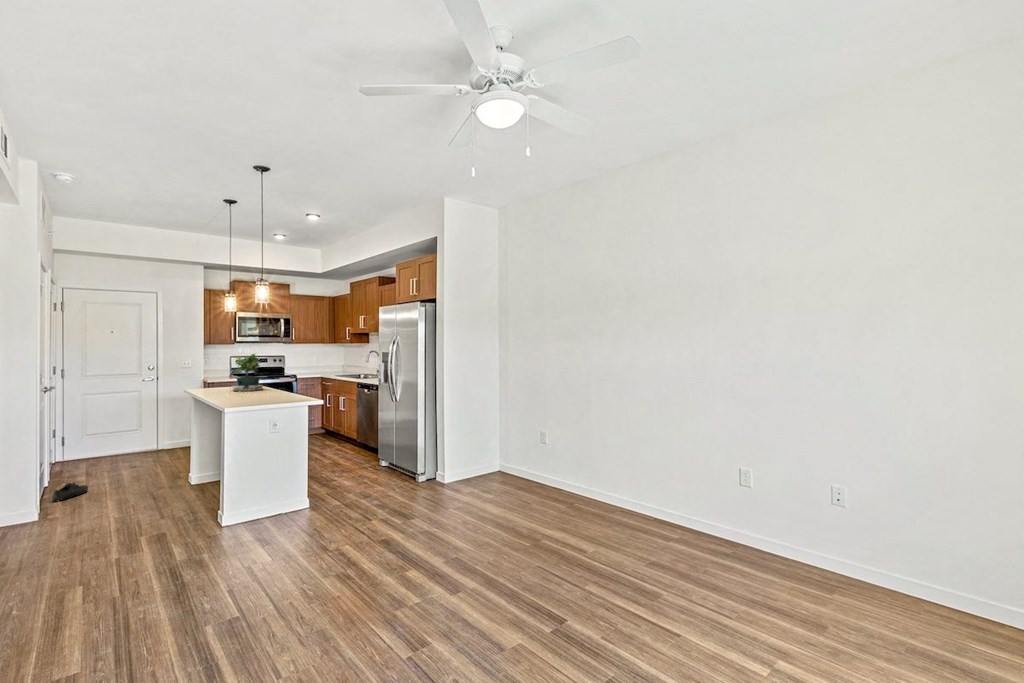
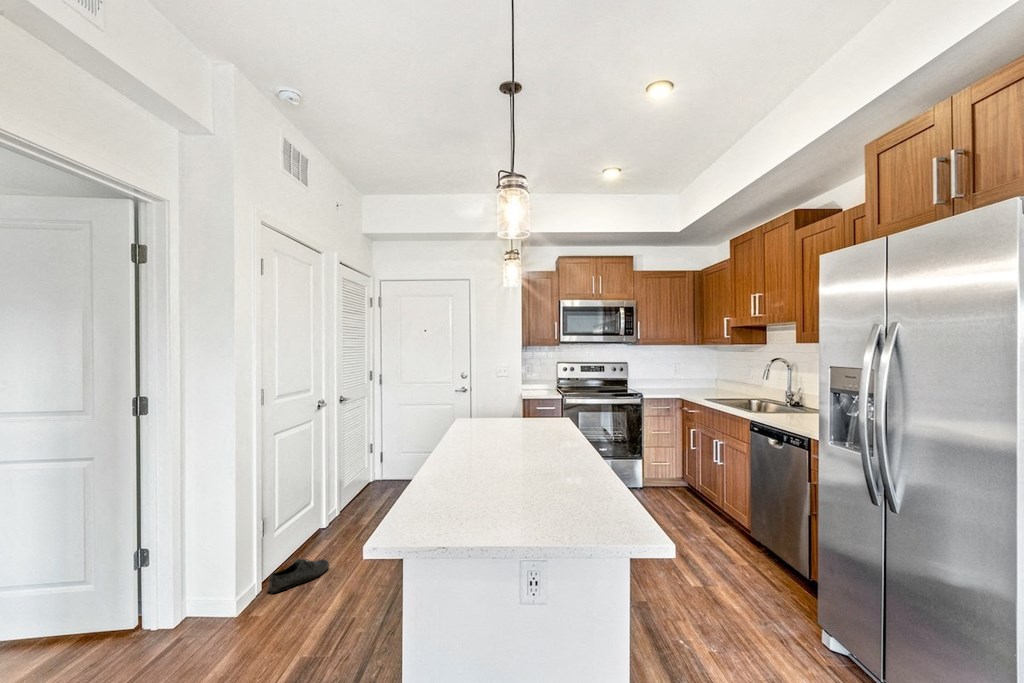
potted plant: present [232,354,263,391] -> none [493,372,553,462]

